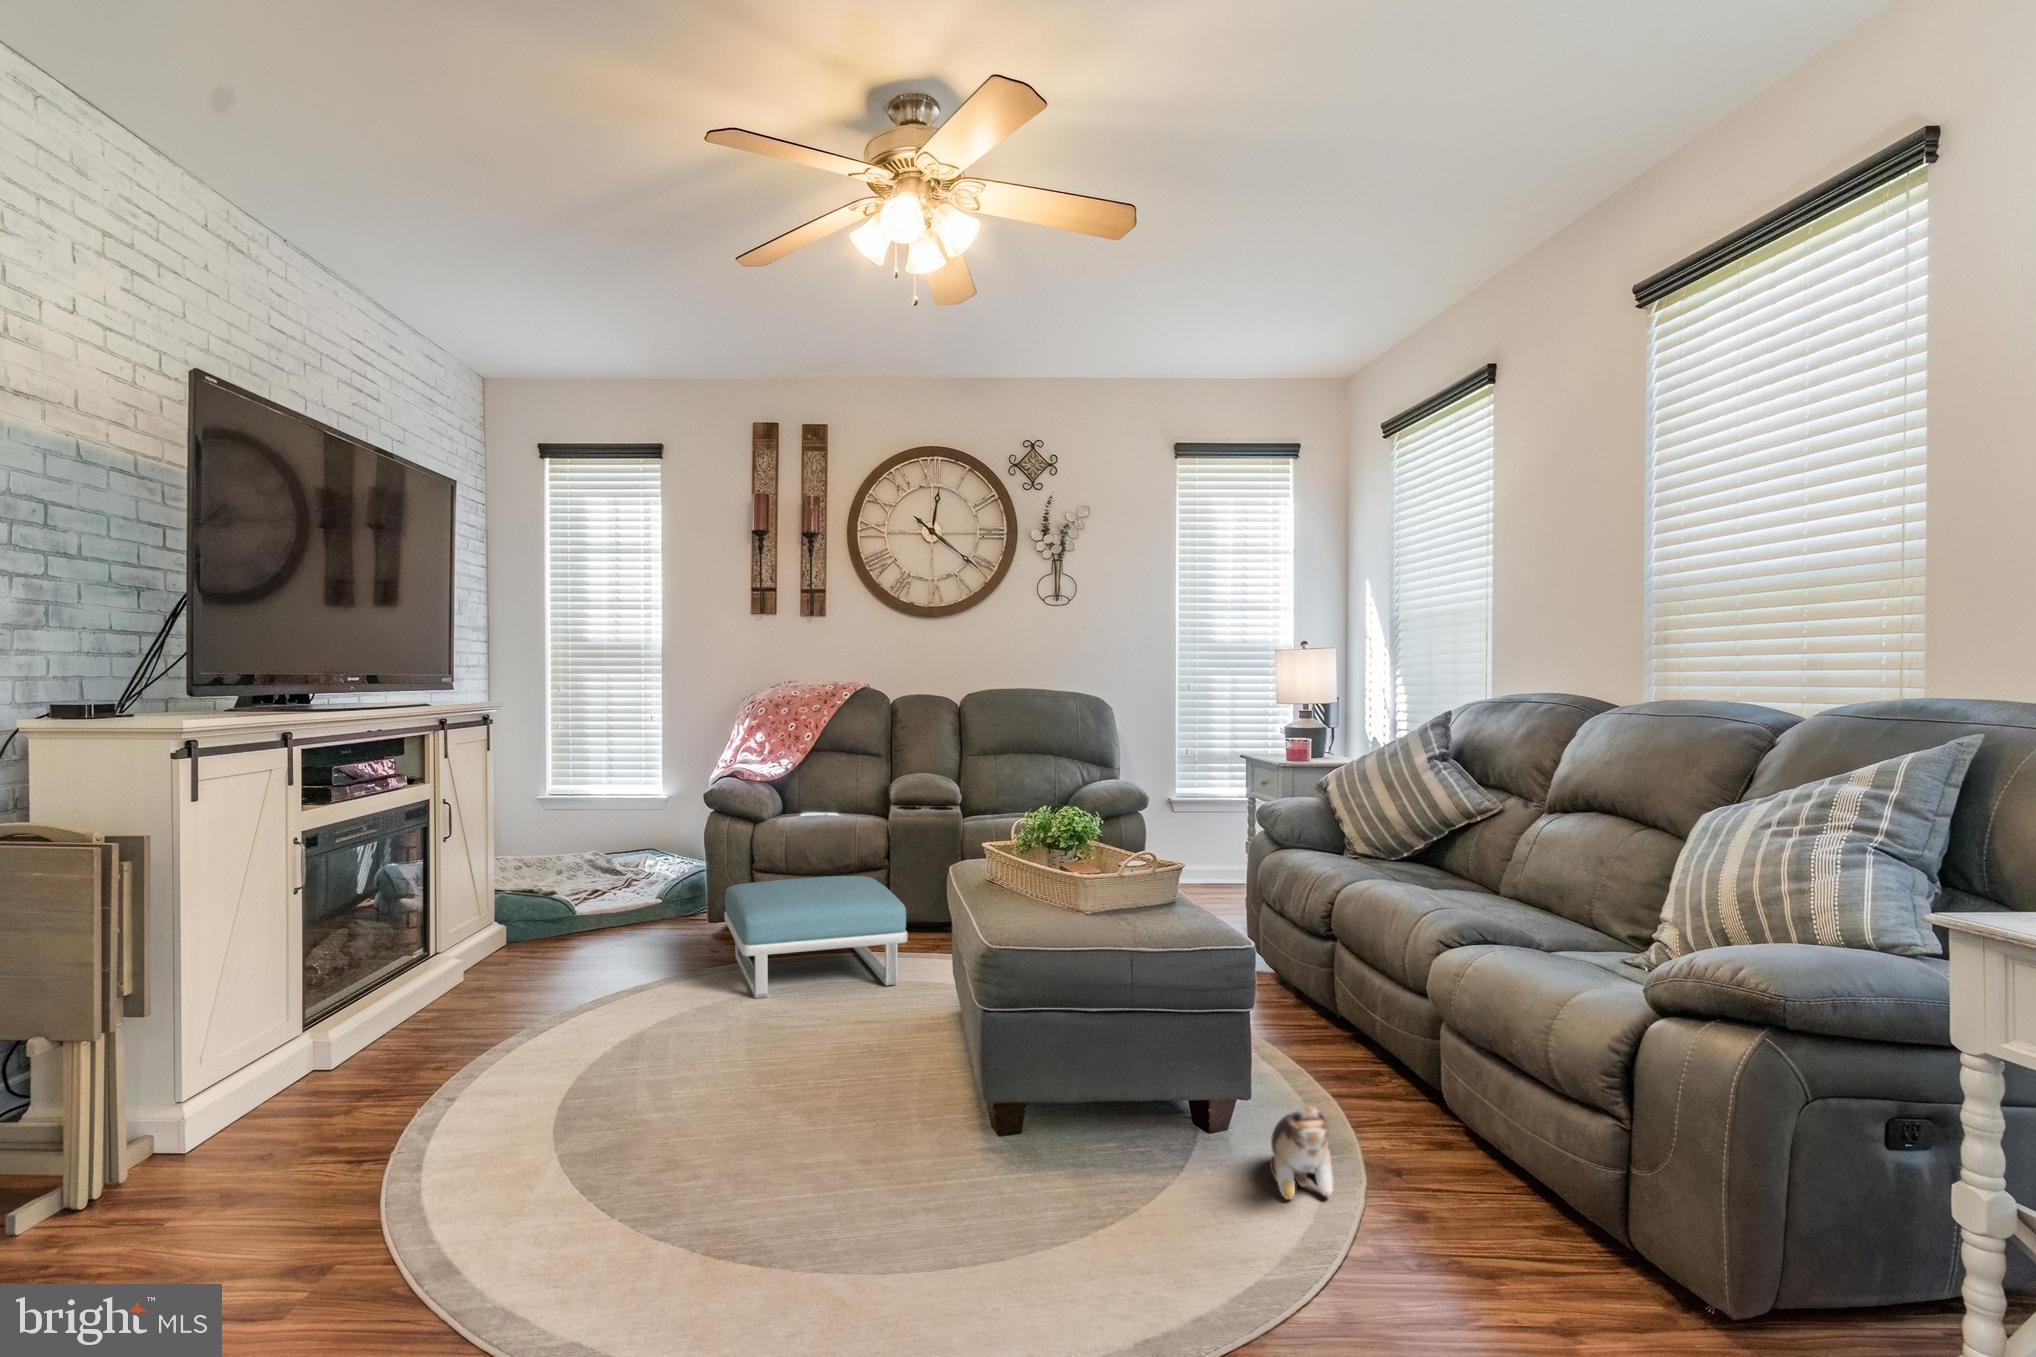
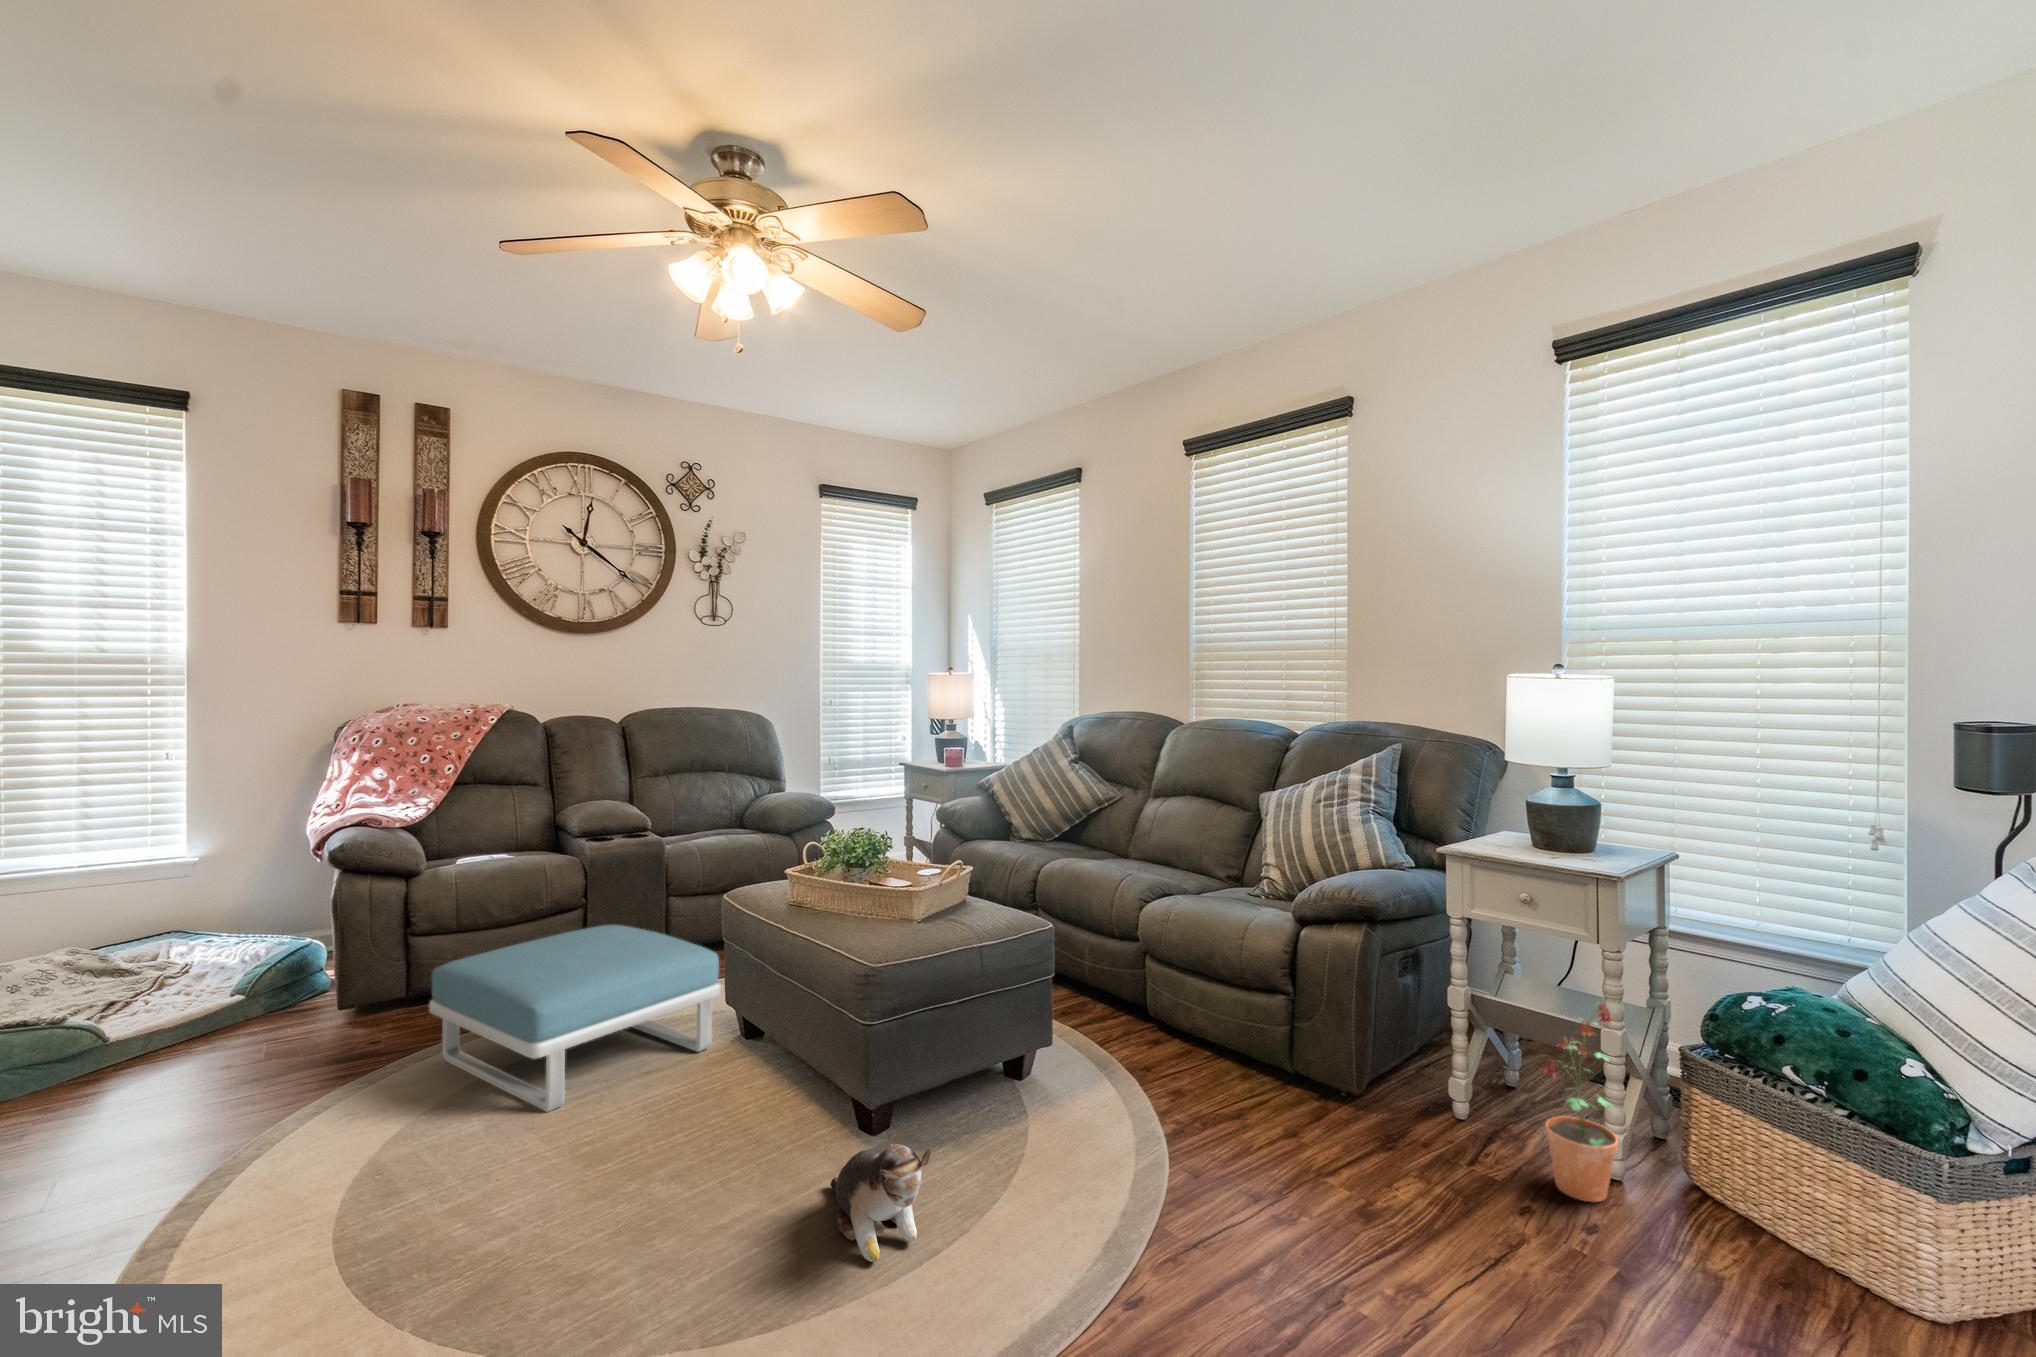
potted plant: none [1398,1054,1498,1257] -> present [1544,1003,1618,1202]
plush toy: present [1270,1104,1333,1199] -> present [830,1144,931,1262]

